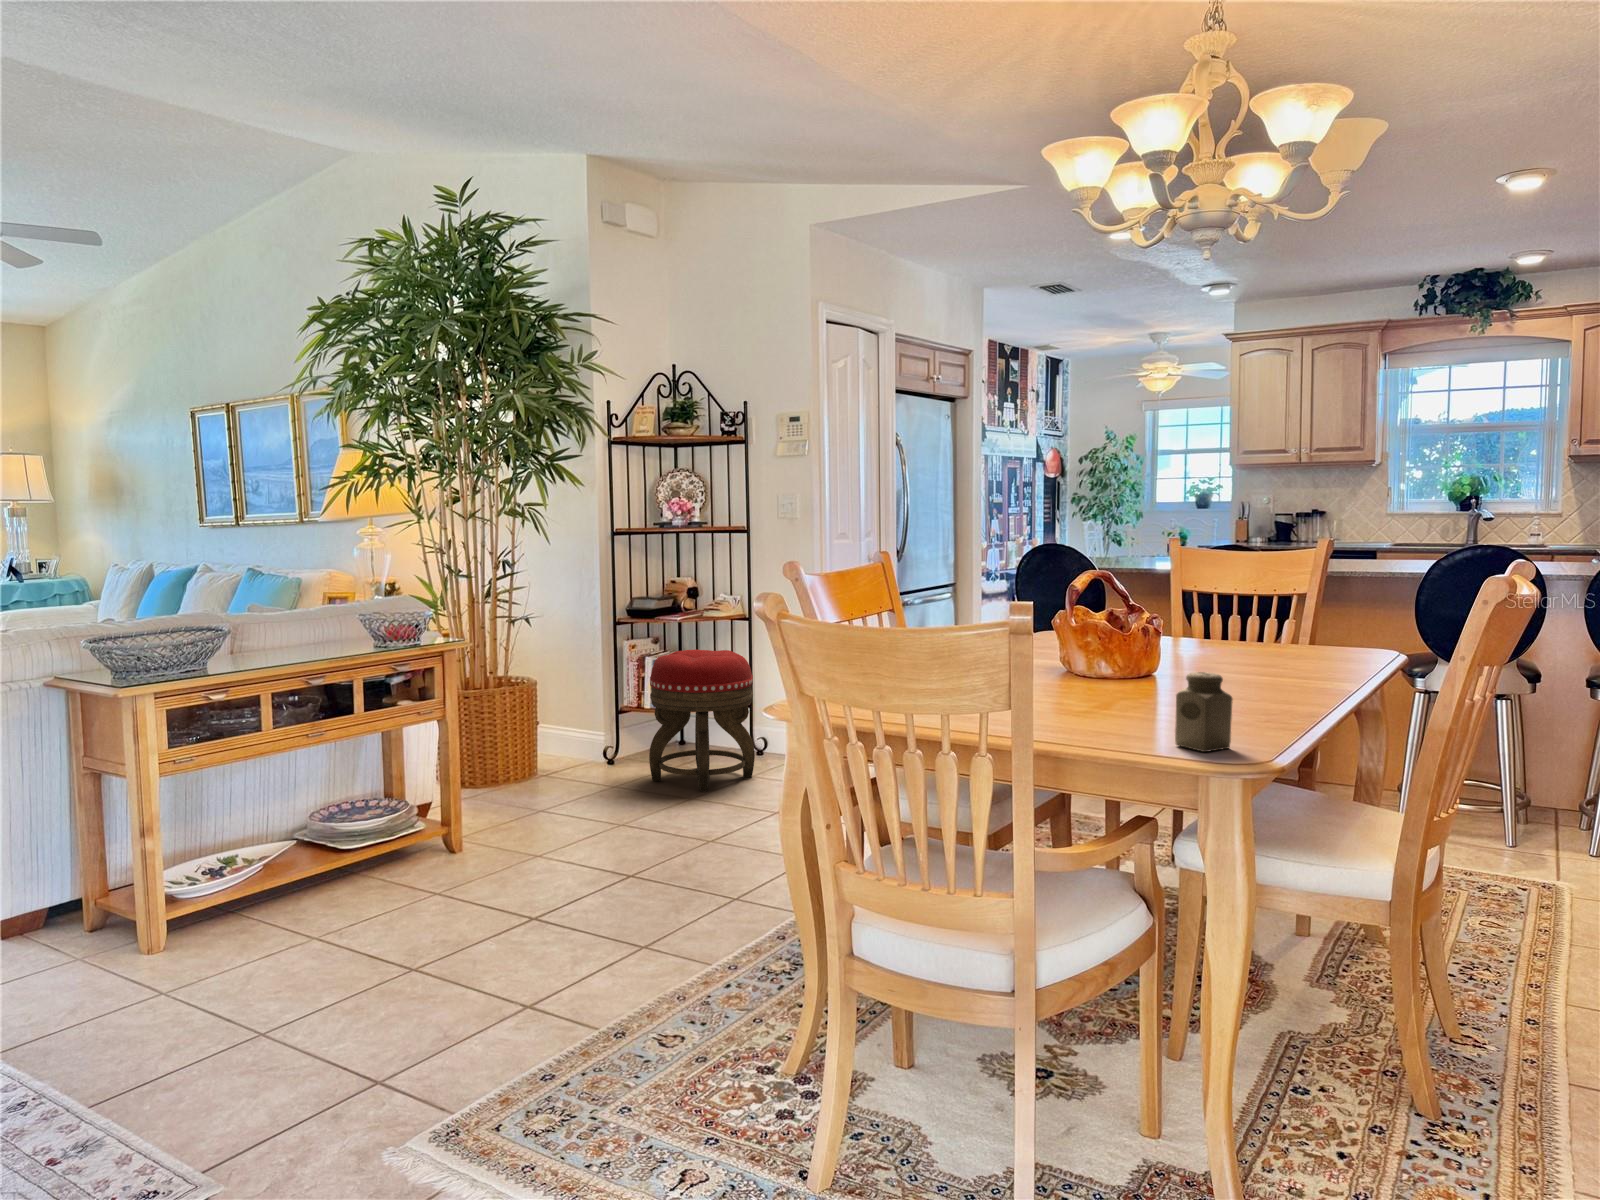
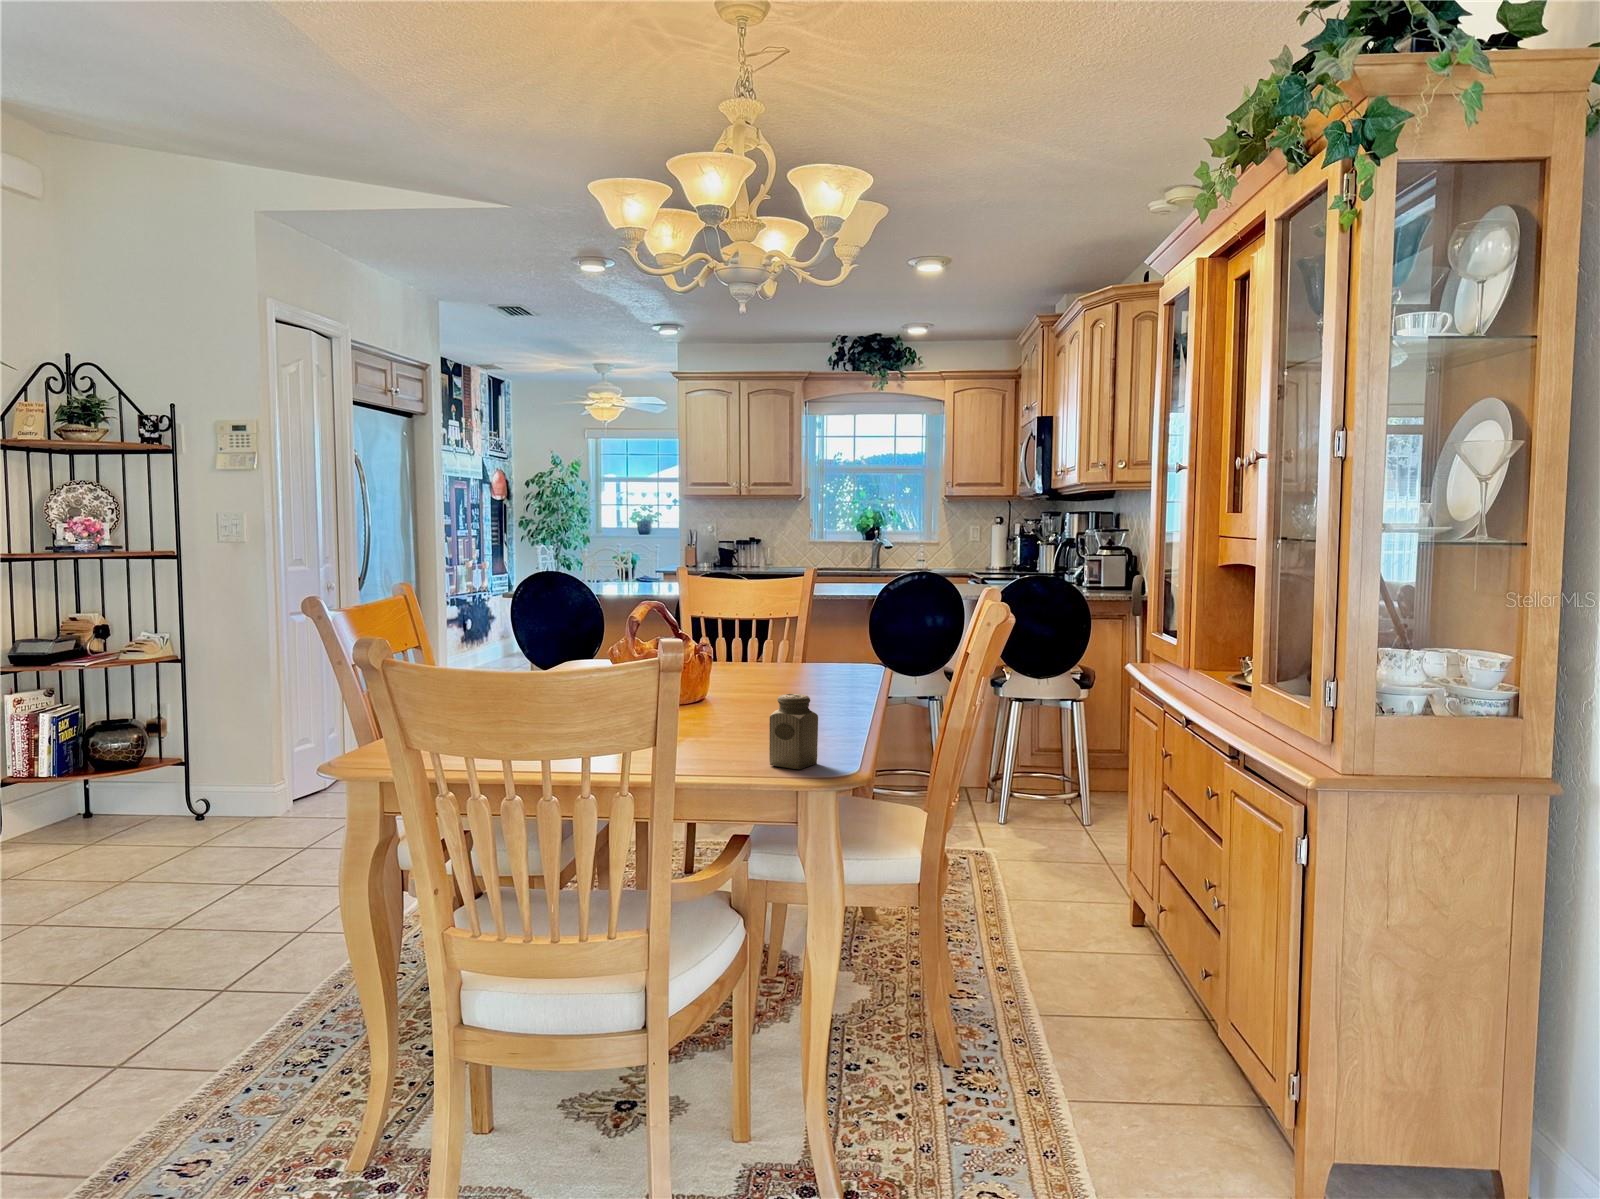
footstool: present [649,650,755,792] -> none [50,699,201,873]

